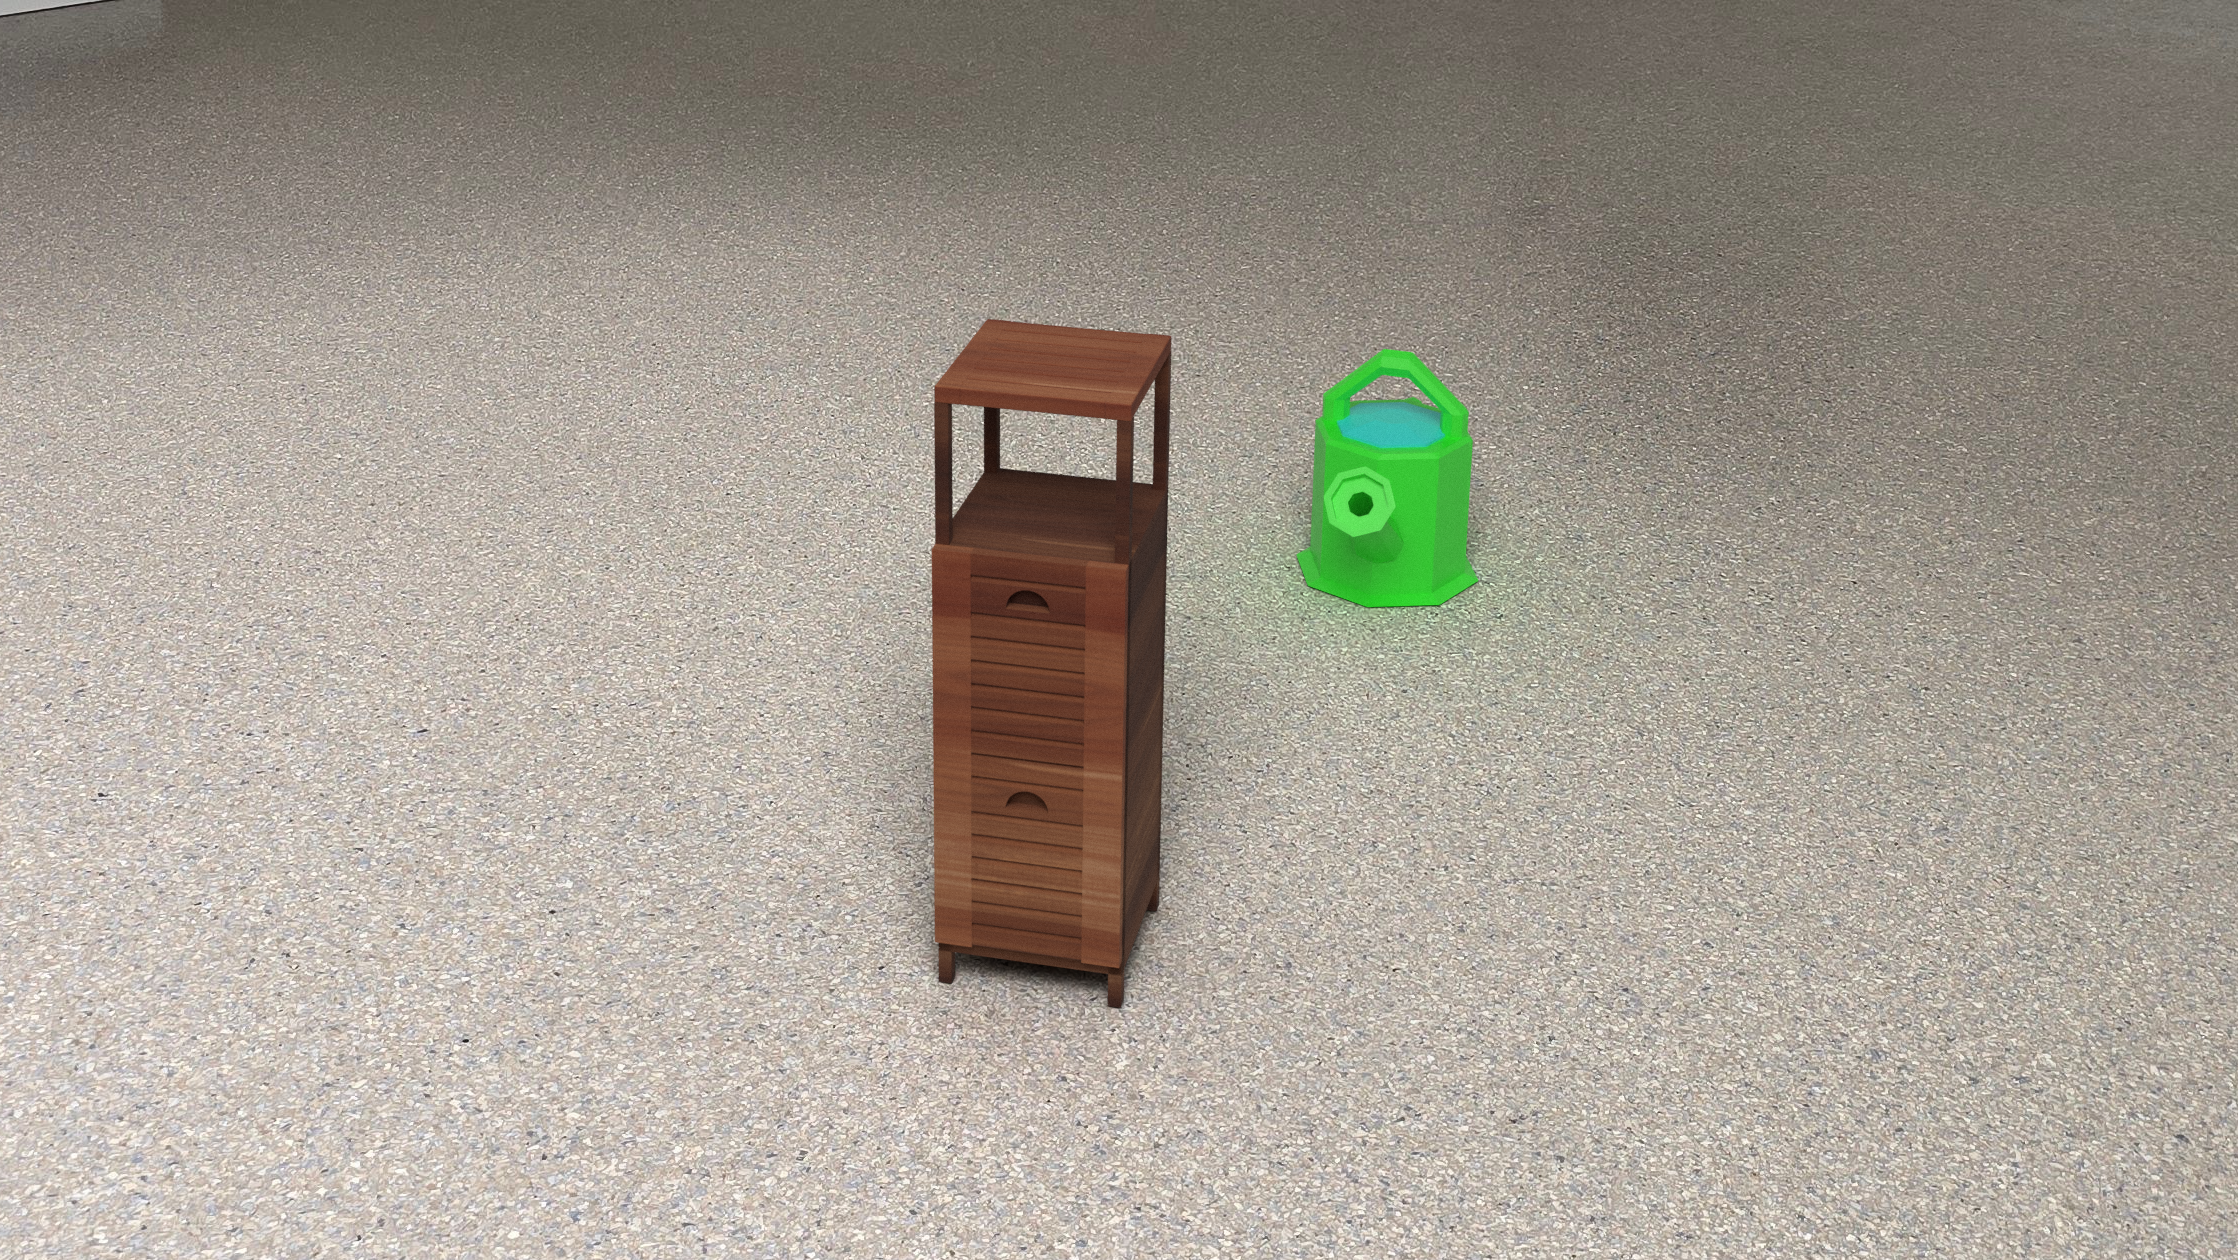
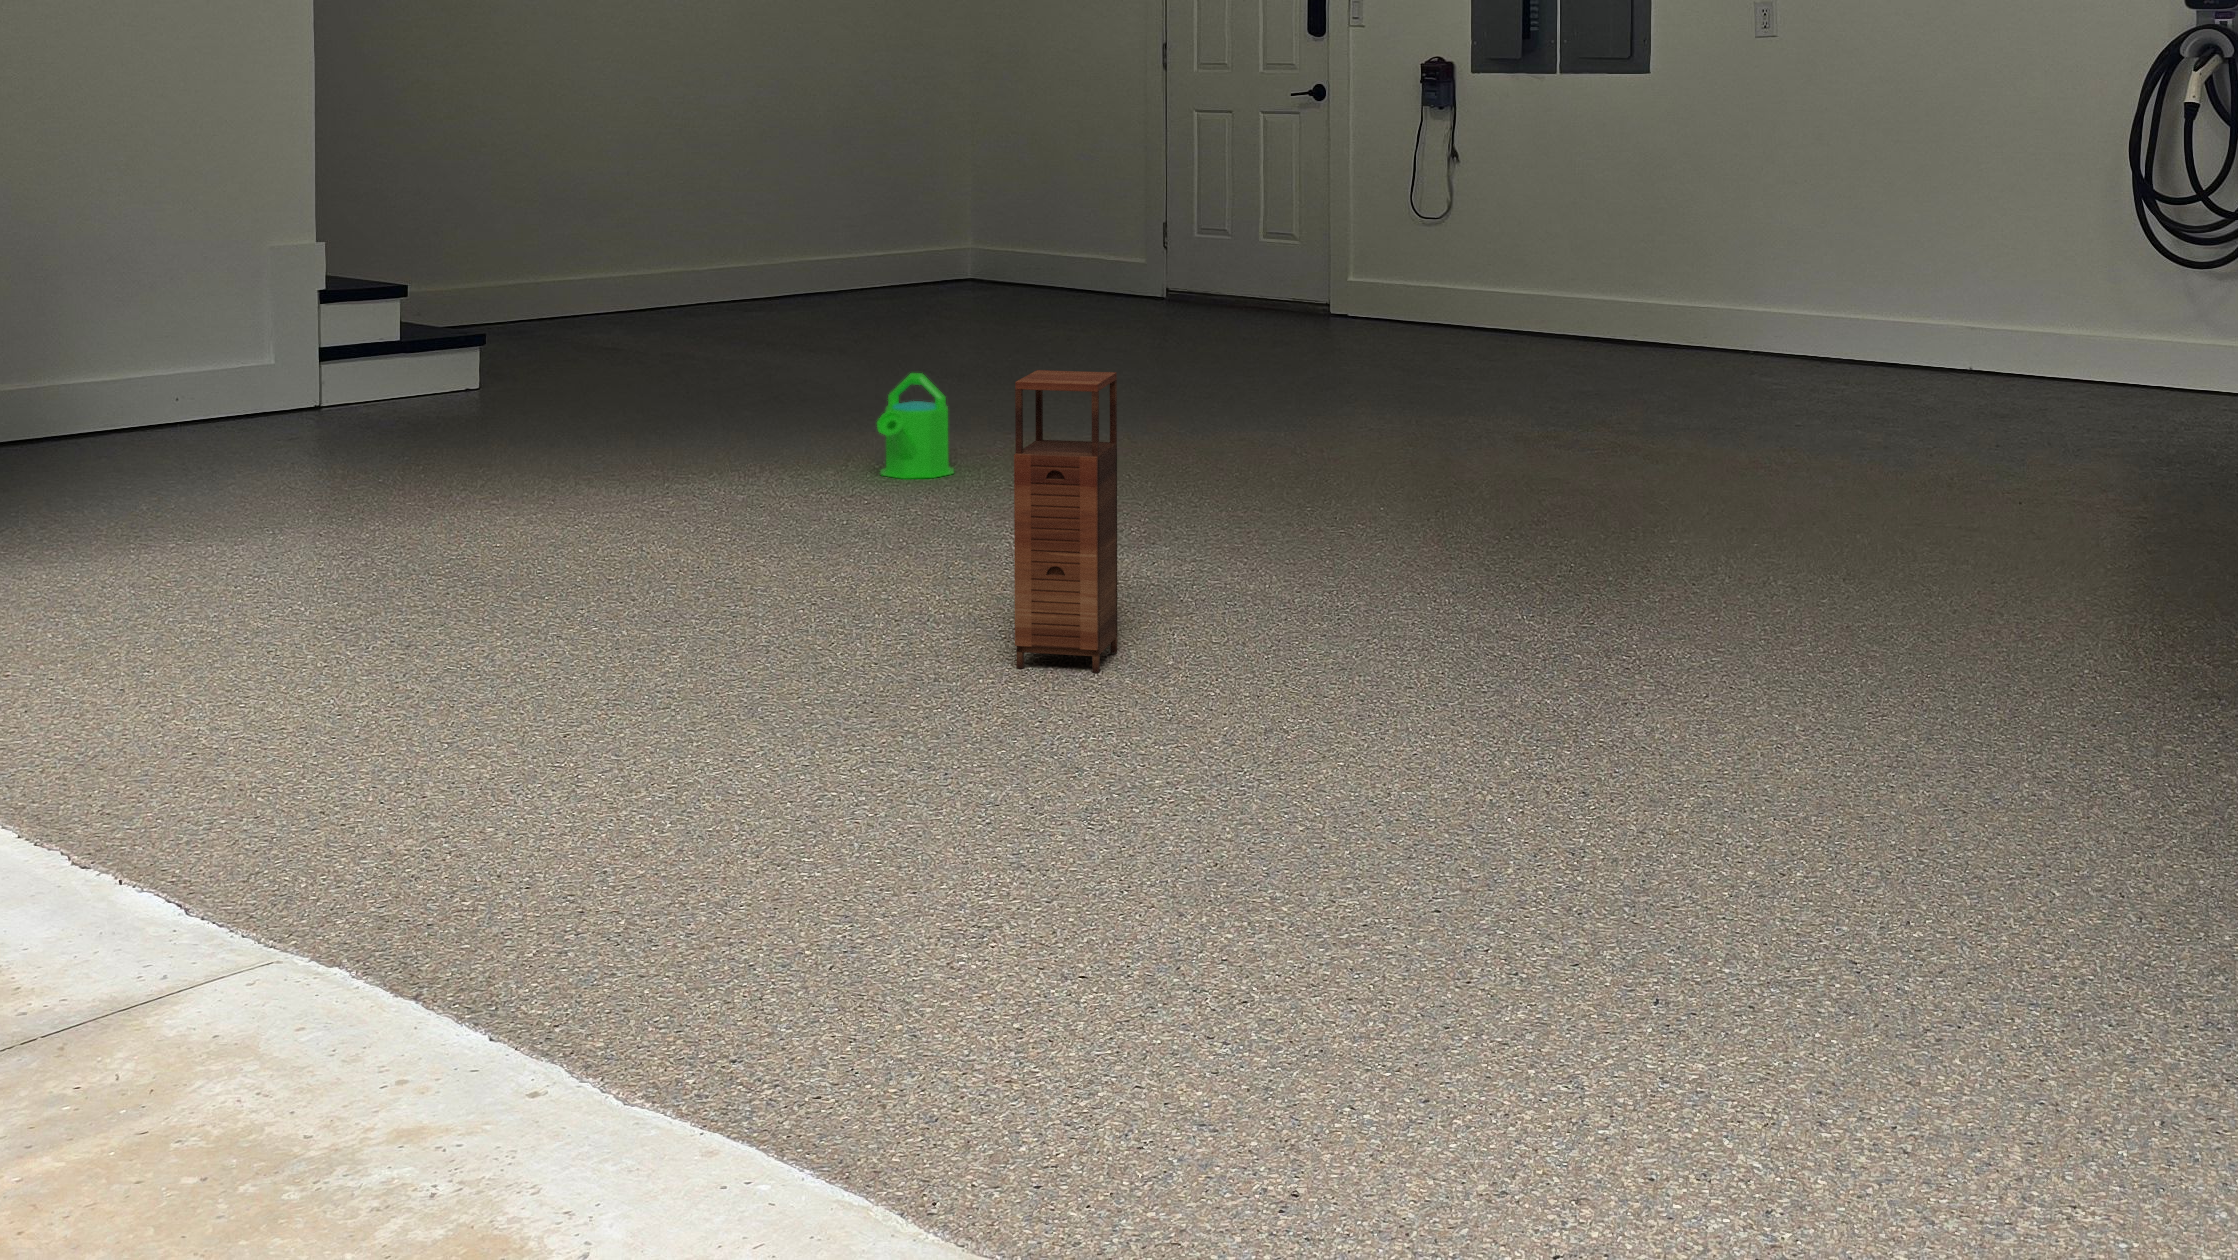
watering can: present [1296,349,1478,607] -> present [877,373,954,479]

